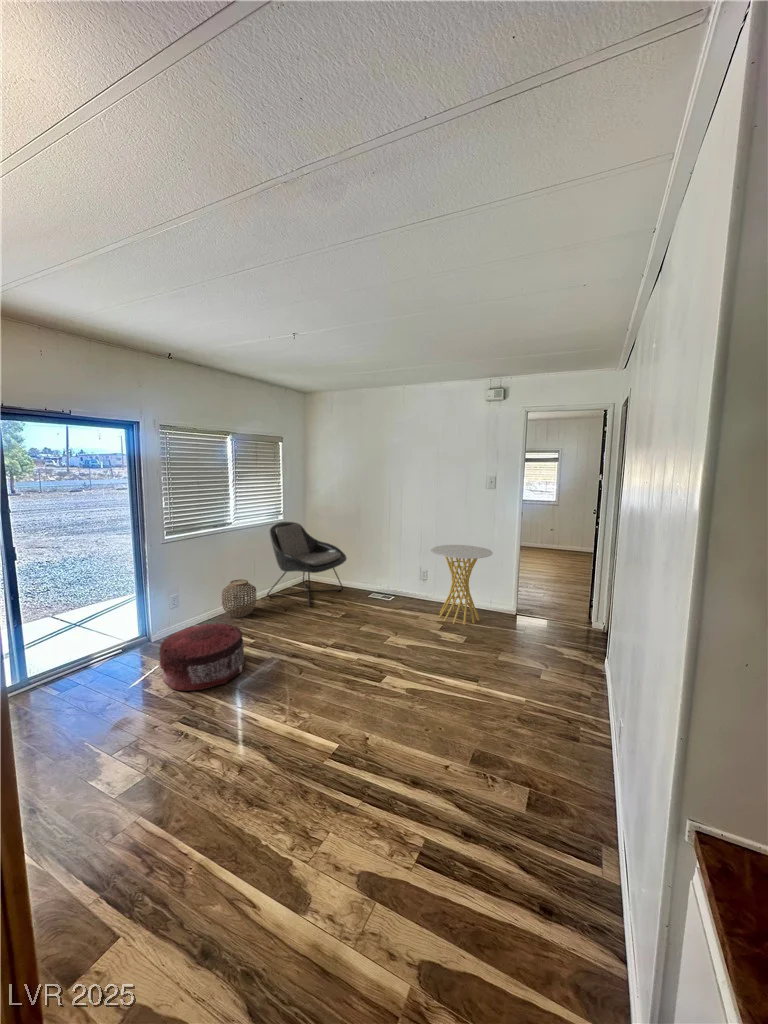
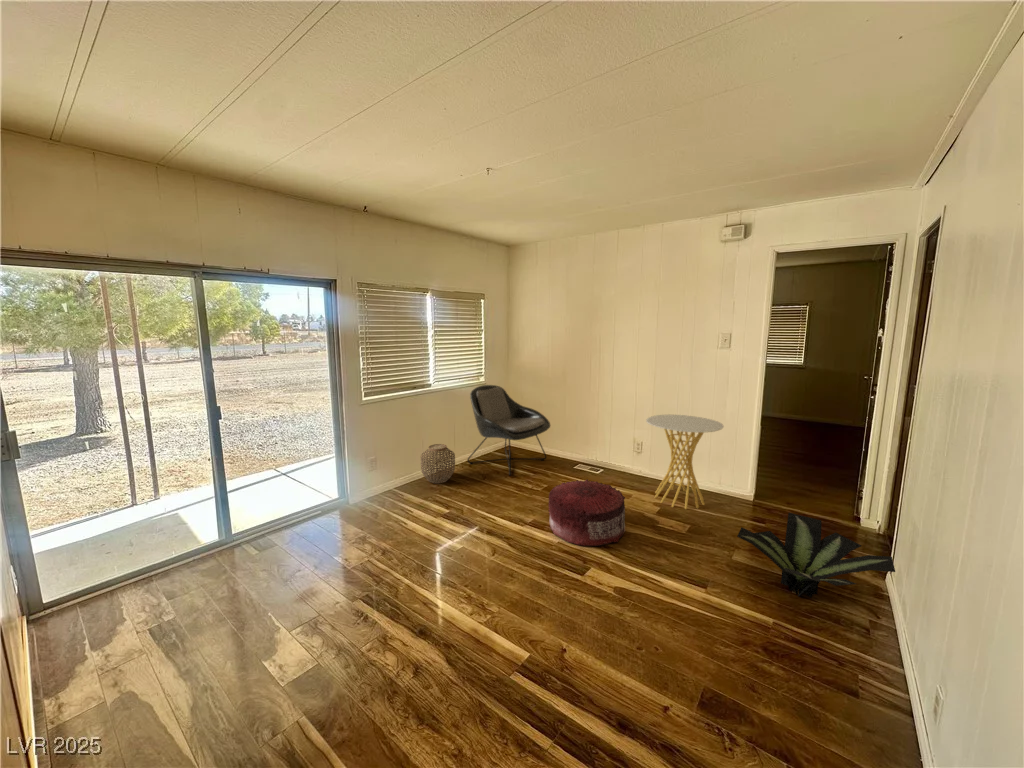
potted plant: none [501,619,606,682] -> present [737,513,895,597]
pouf: present [159,622,245,691] -> present [549,479,625,546]

